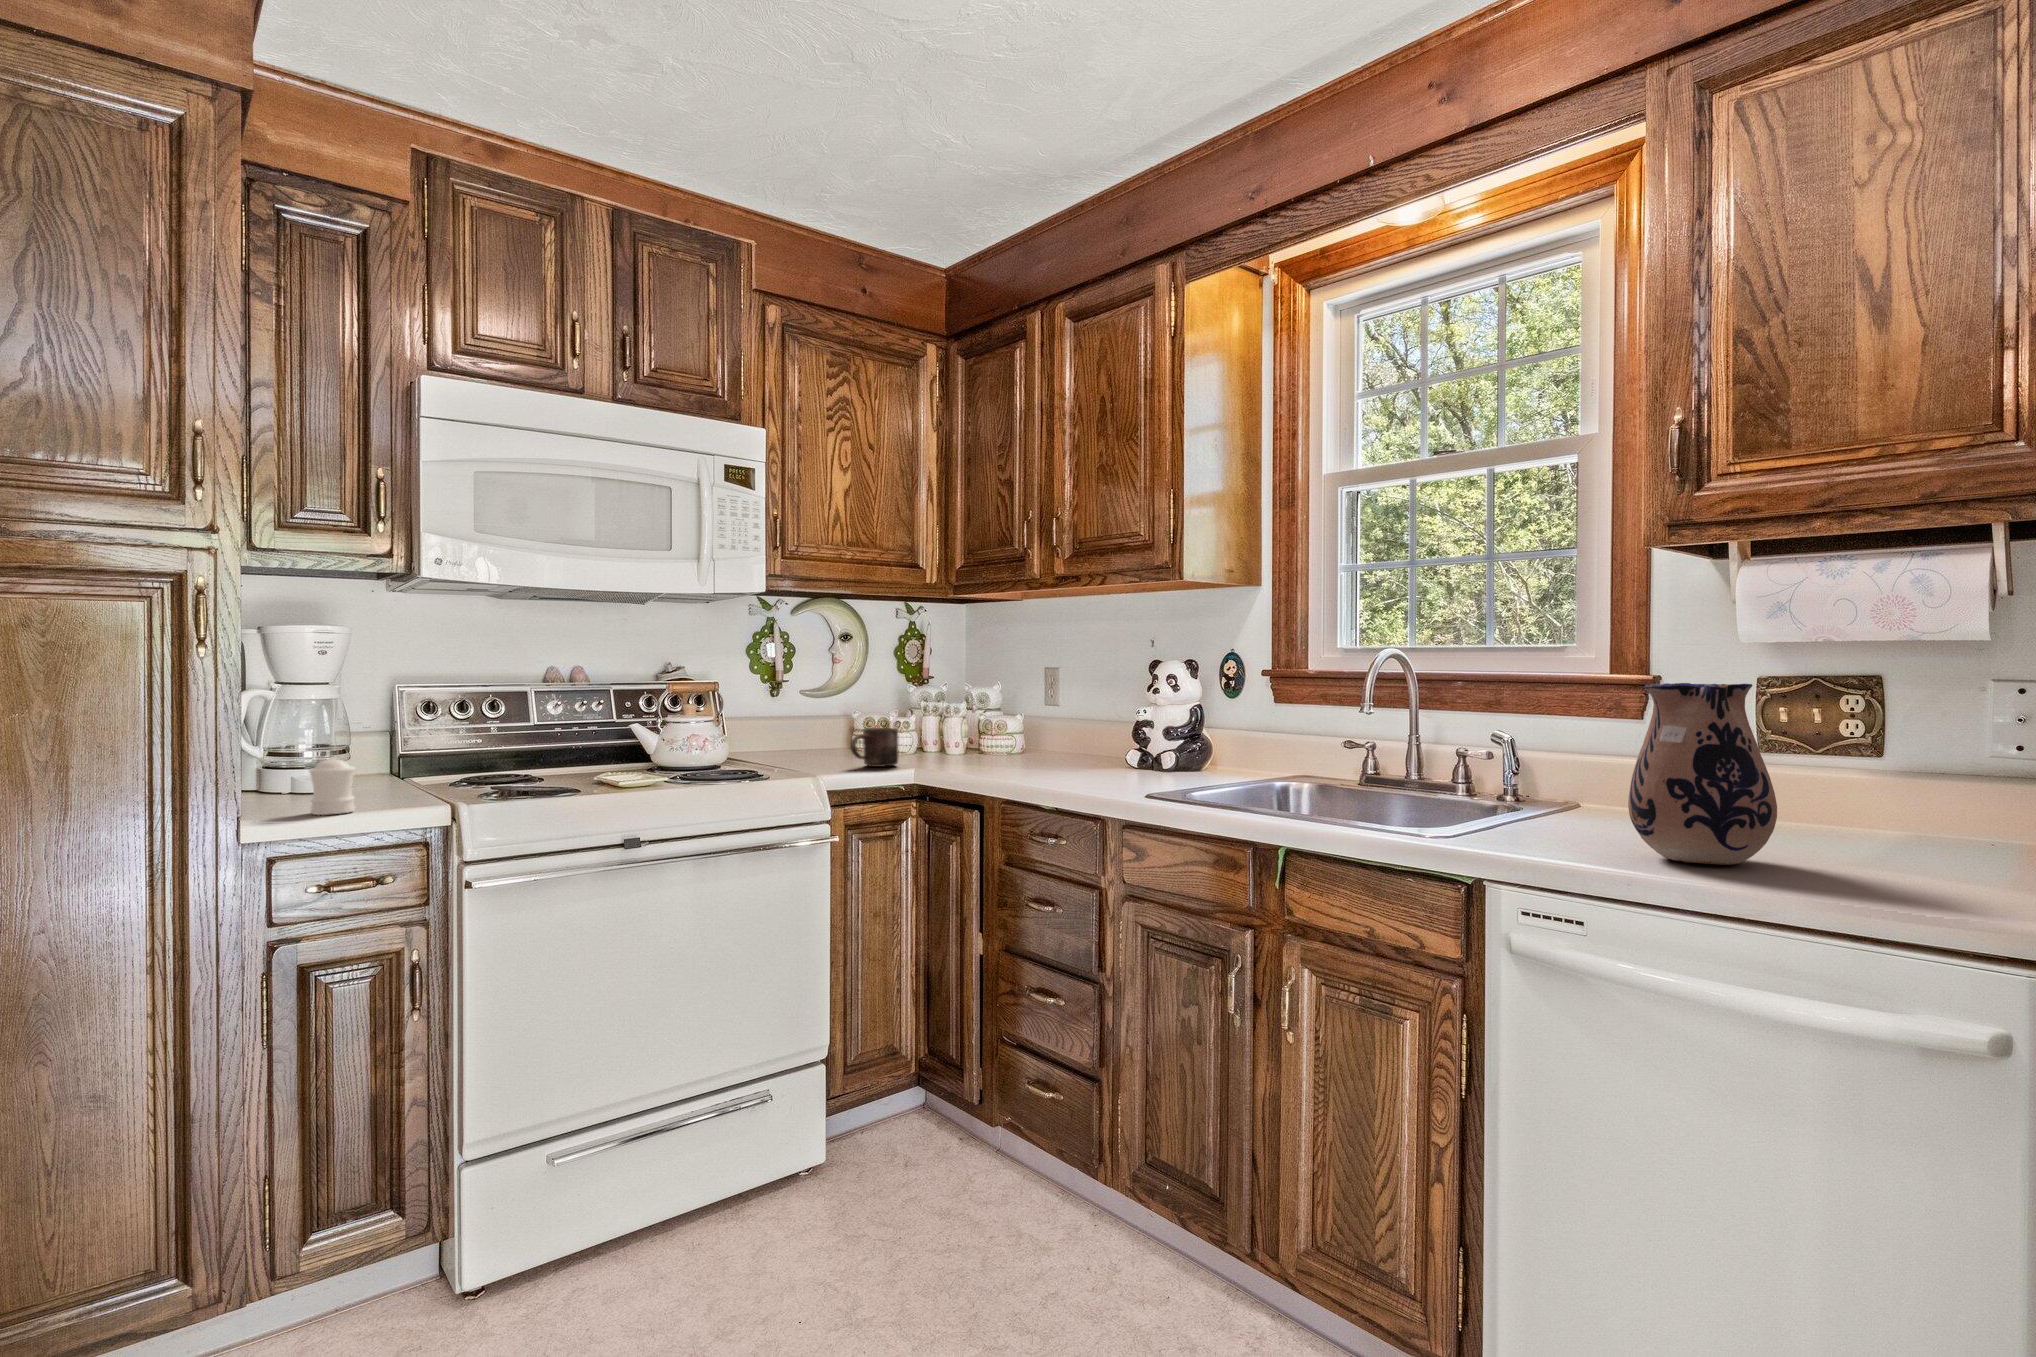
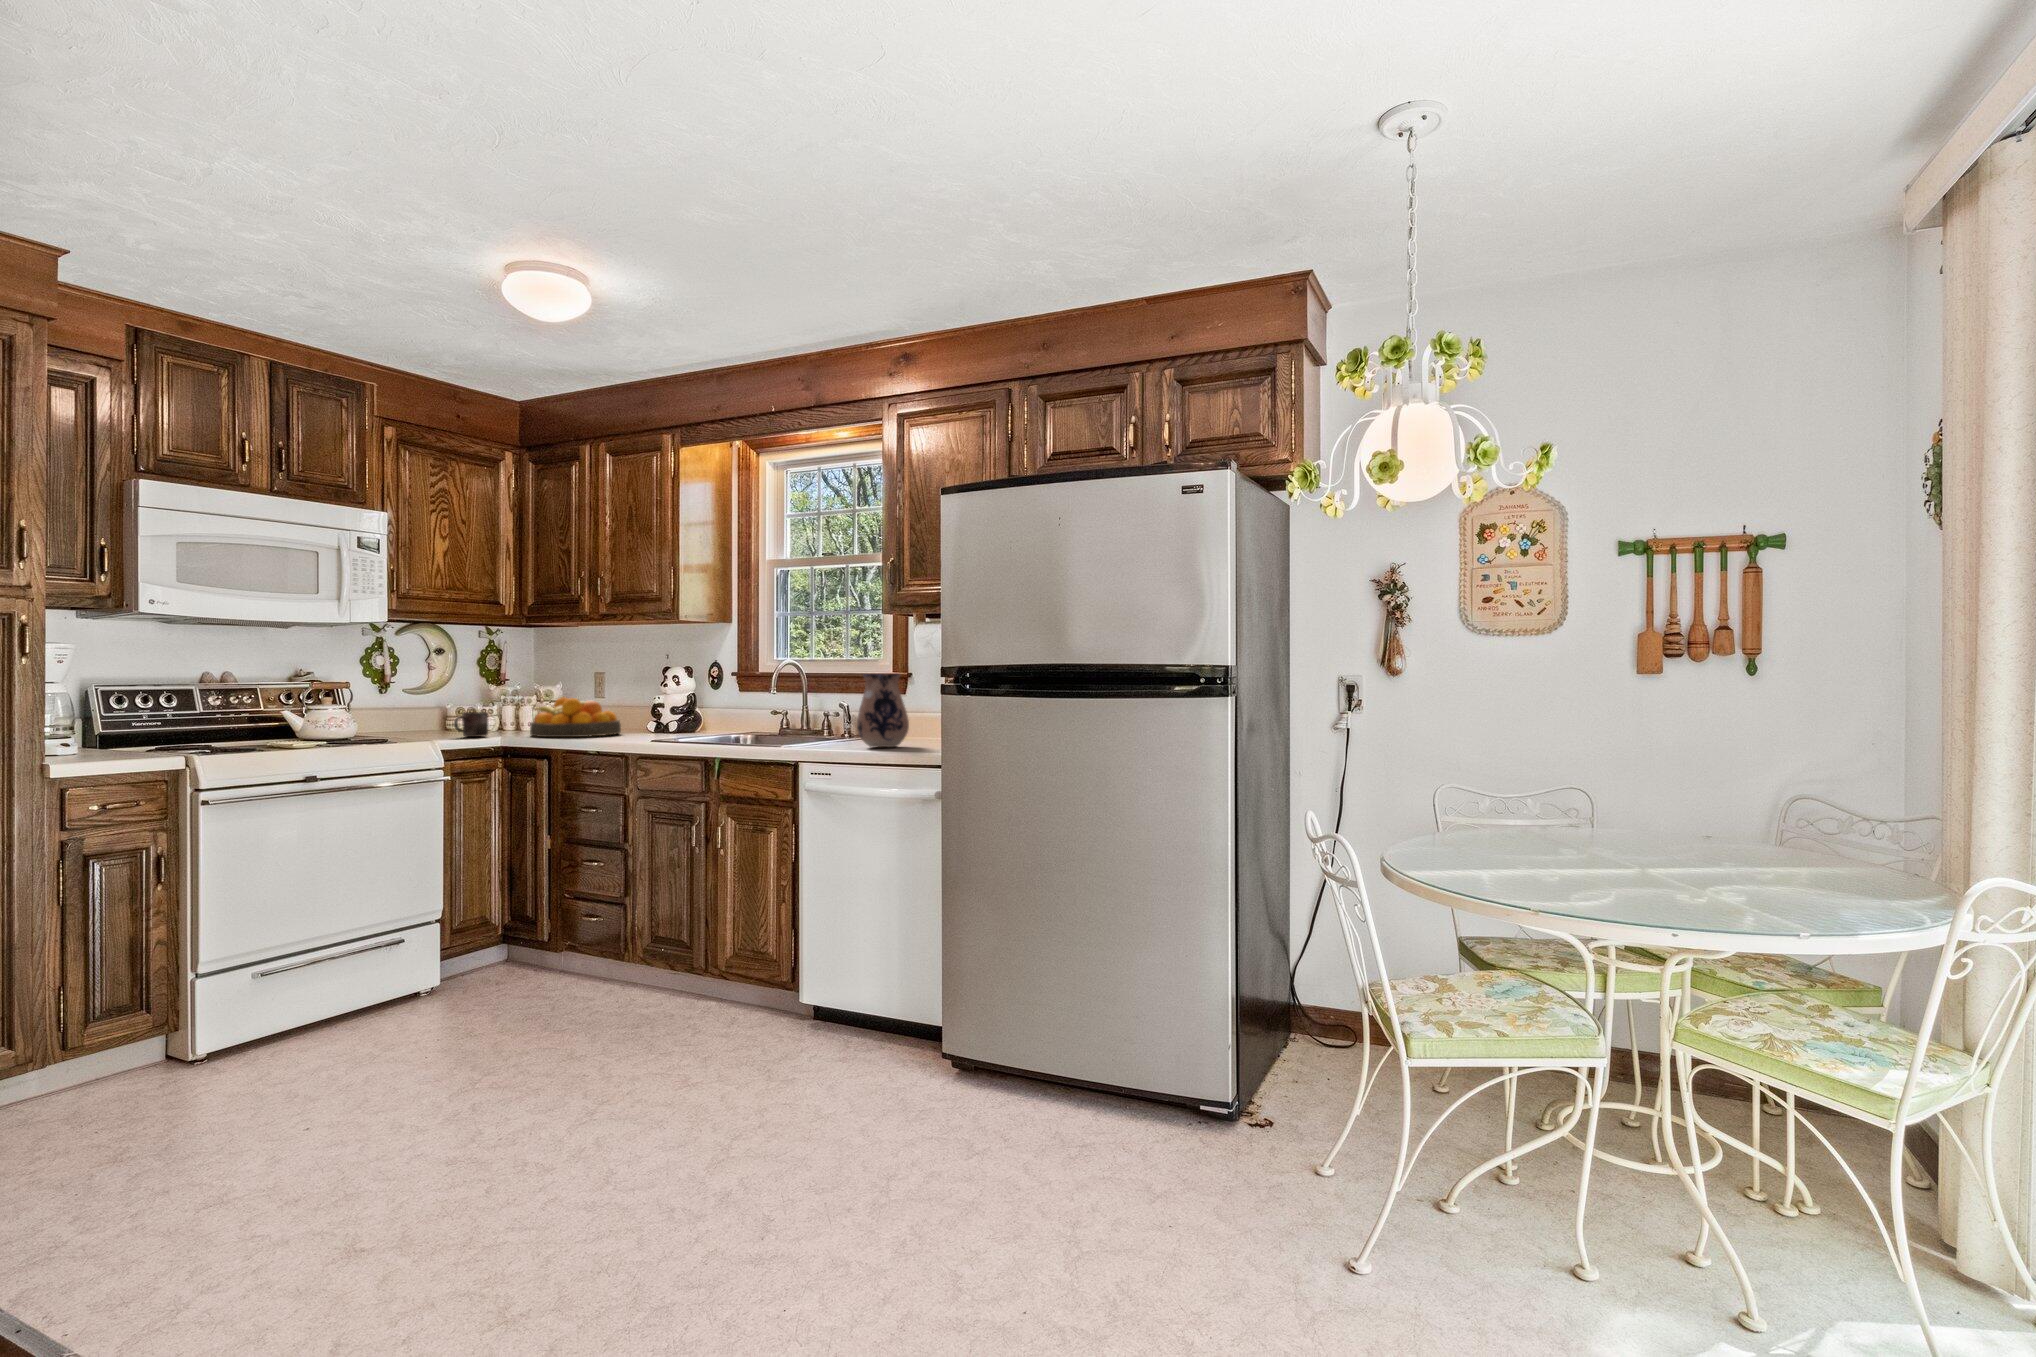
fruit bowl: none [955,707,1087,774] -> present [530,697,621,737]
salt shaker: present [309,758,355,815] -> none [83,727,117,763]

